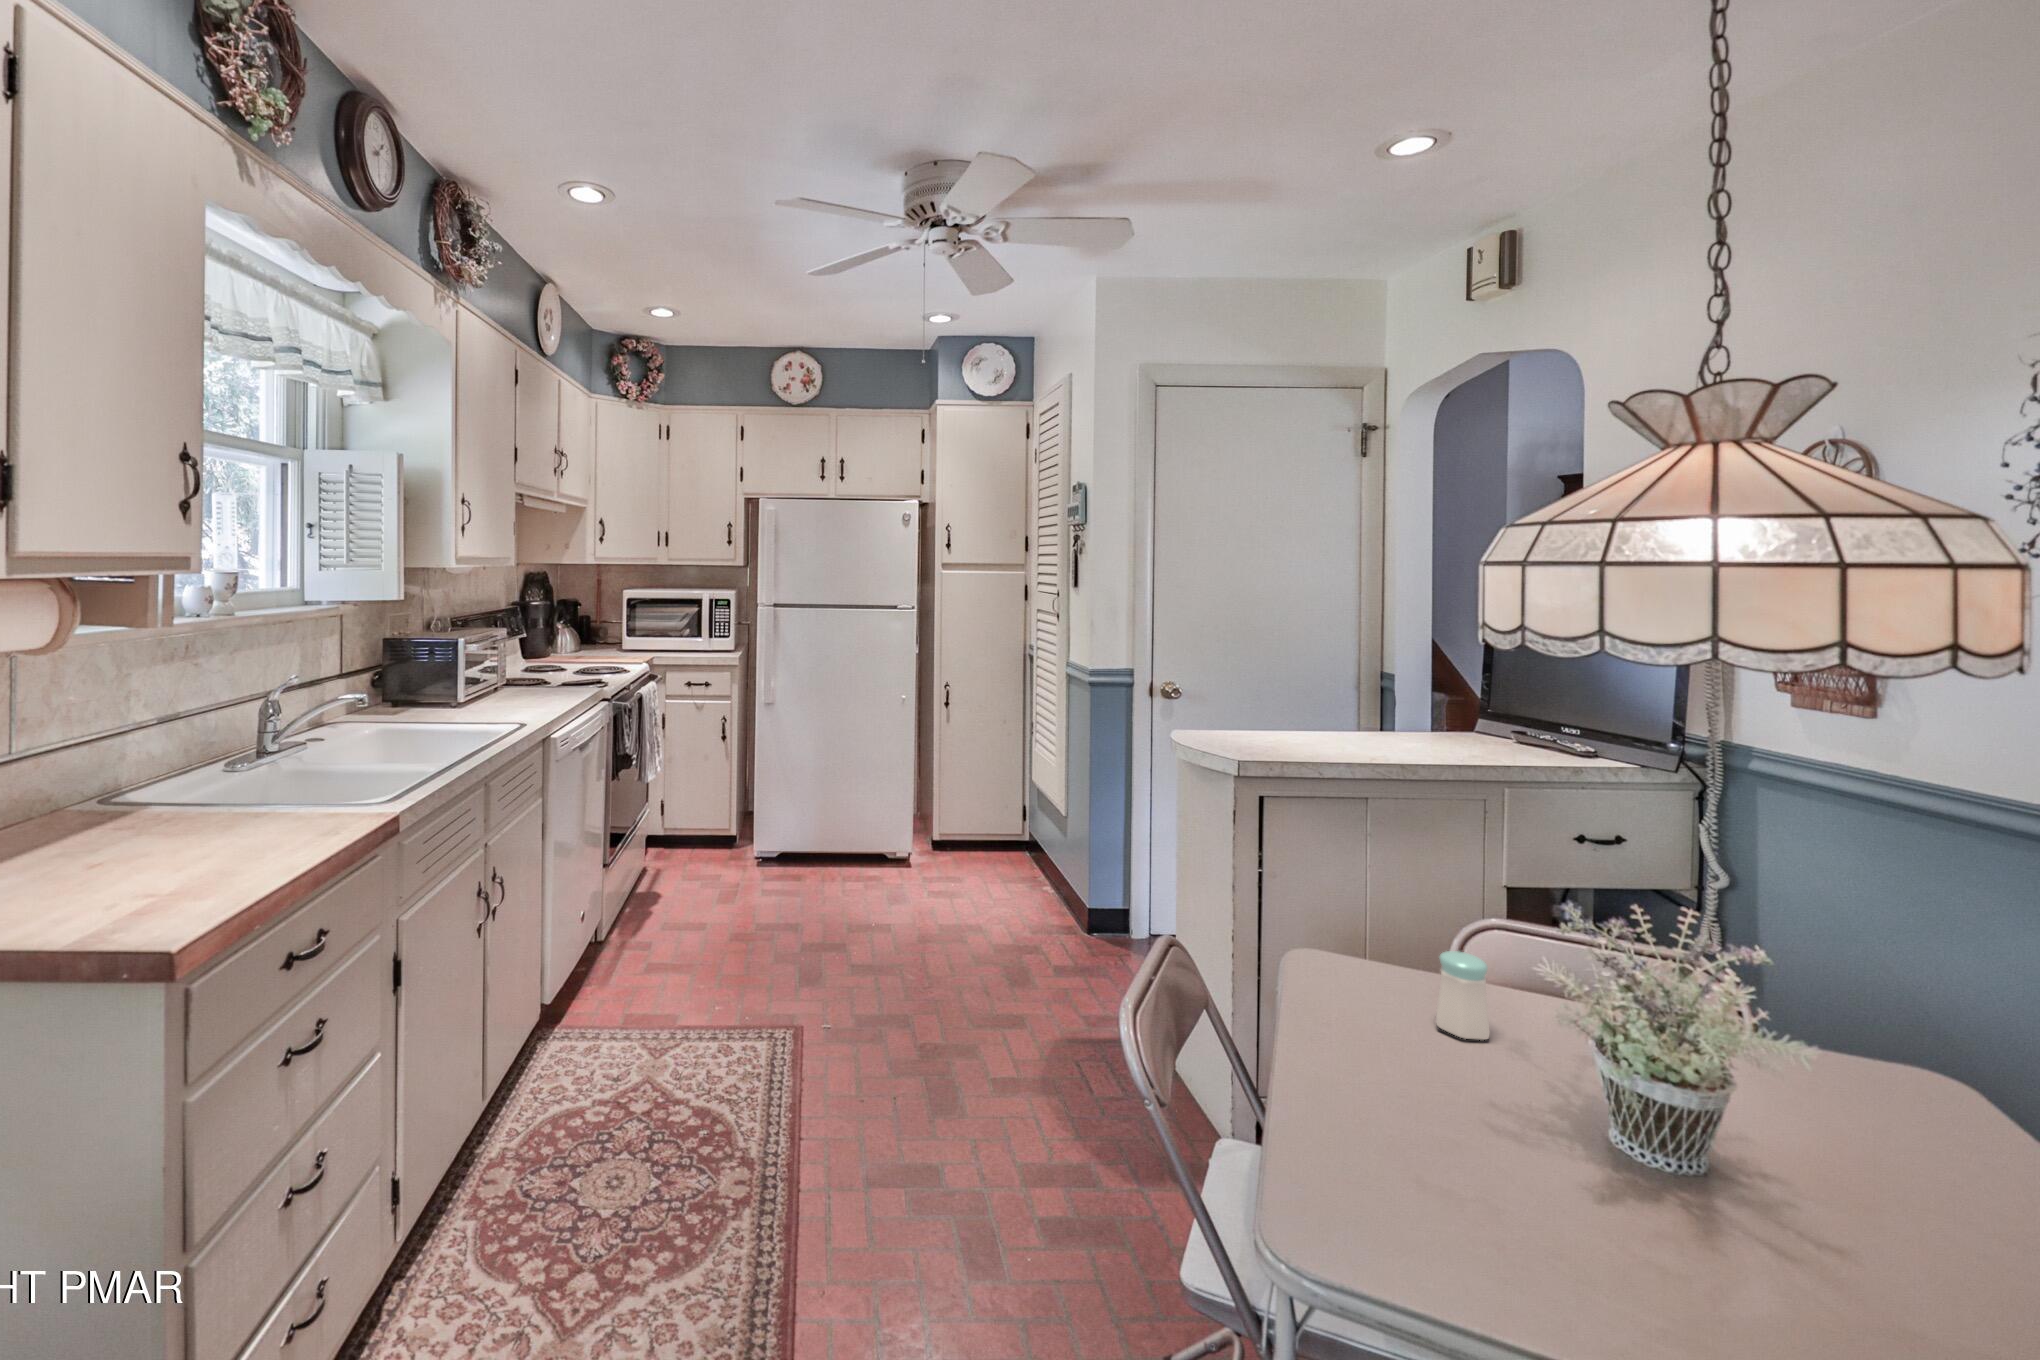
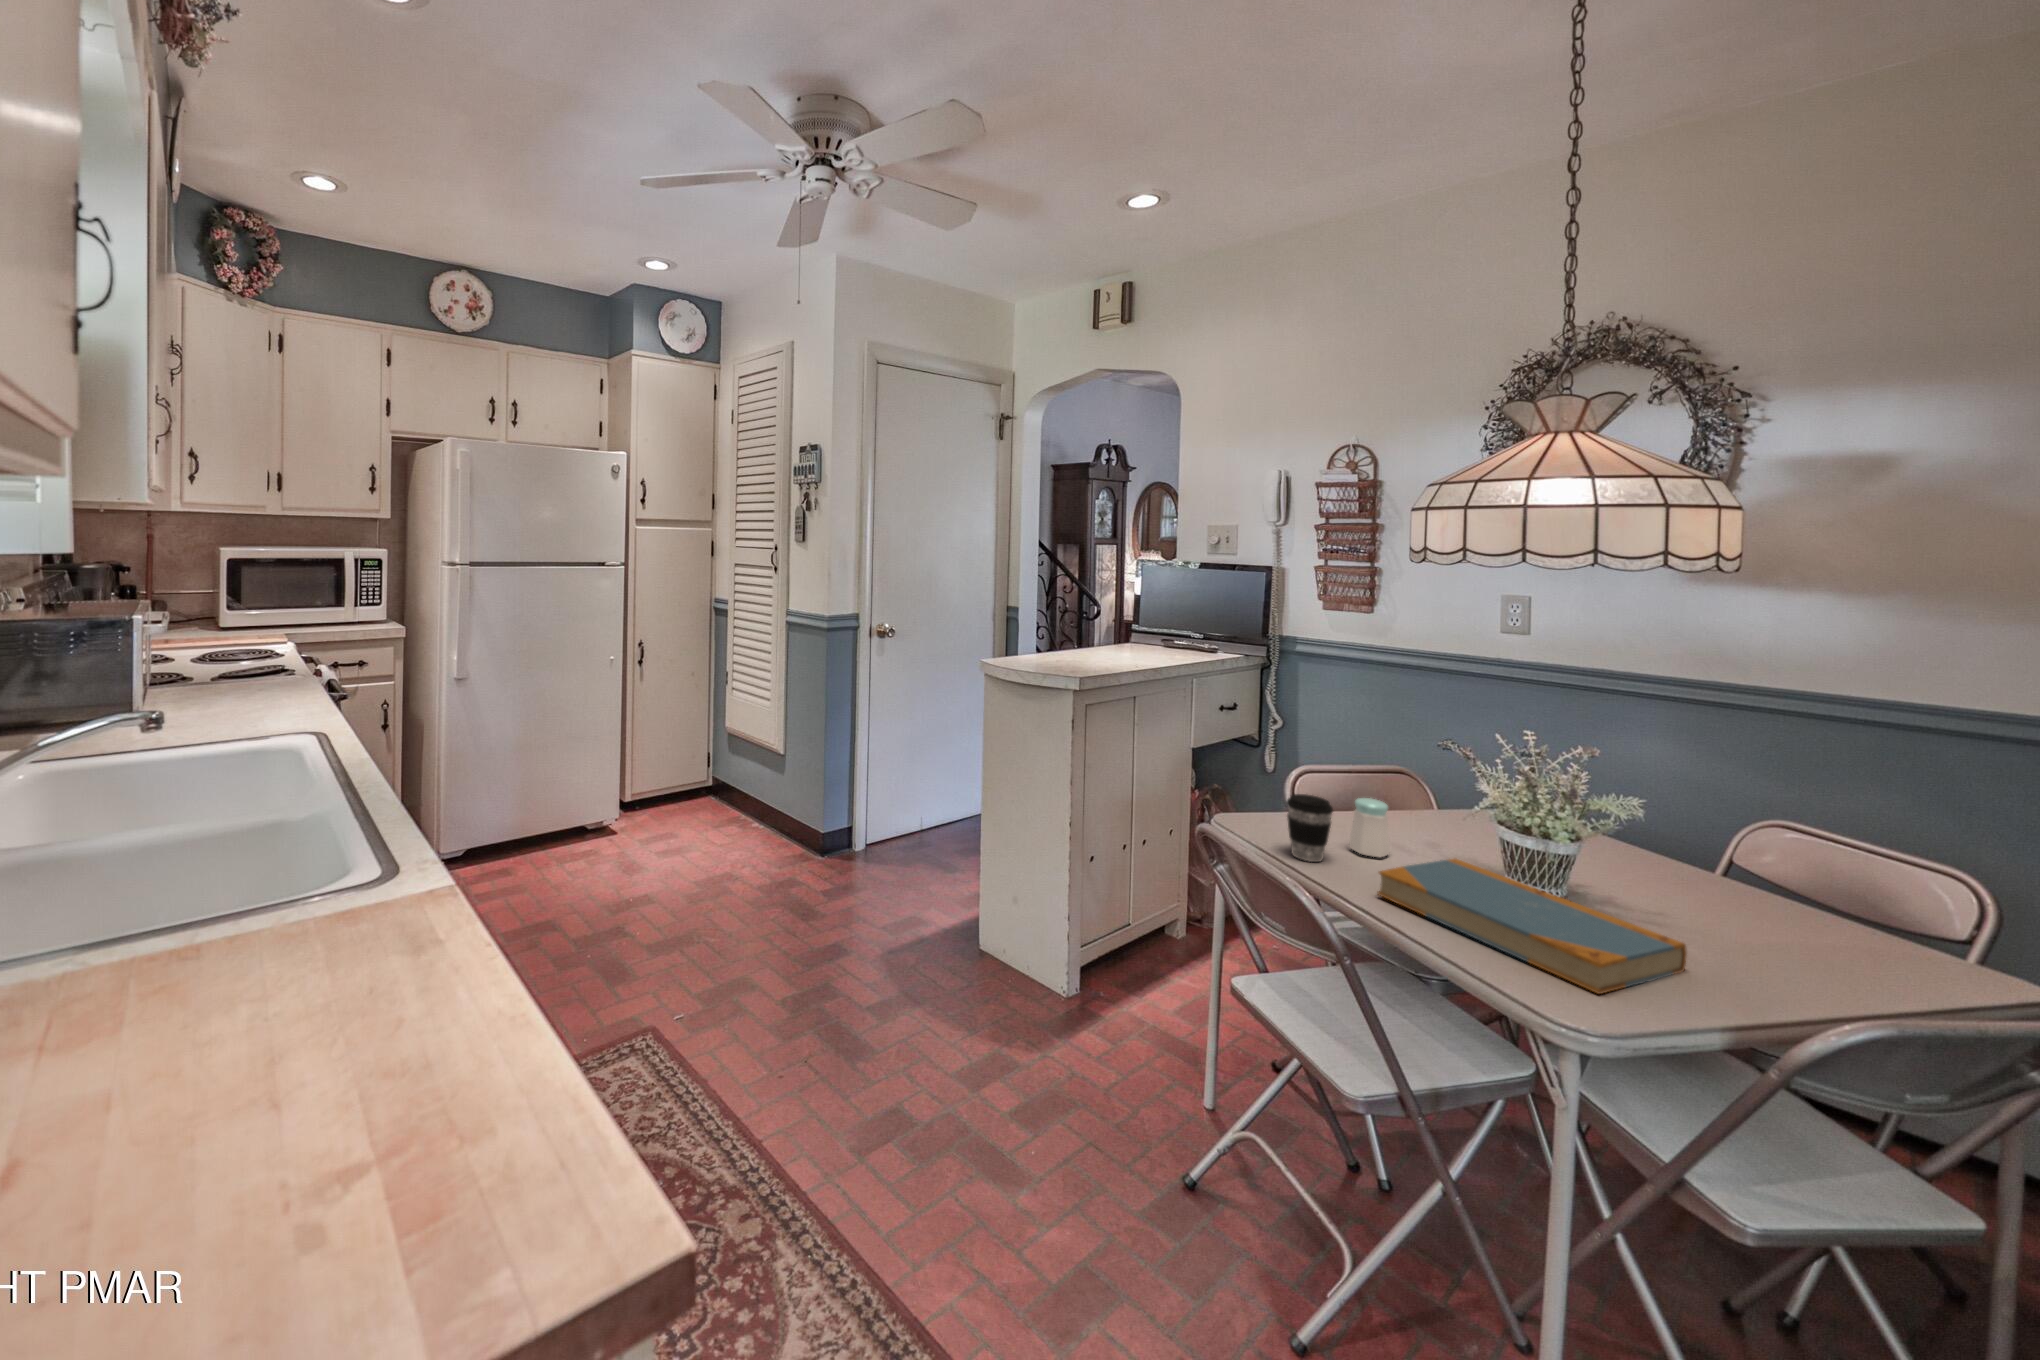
coffee cup: none [1322,924,1385,1019] -> present [1286,794,1333,862]
book: none [1349,1032,1677,1287] -> present [1378,859,1687,994]

